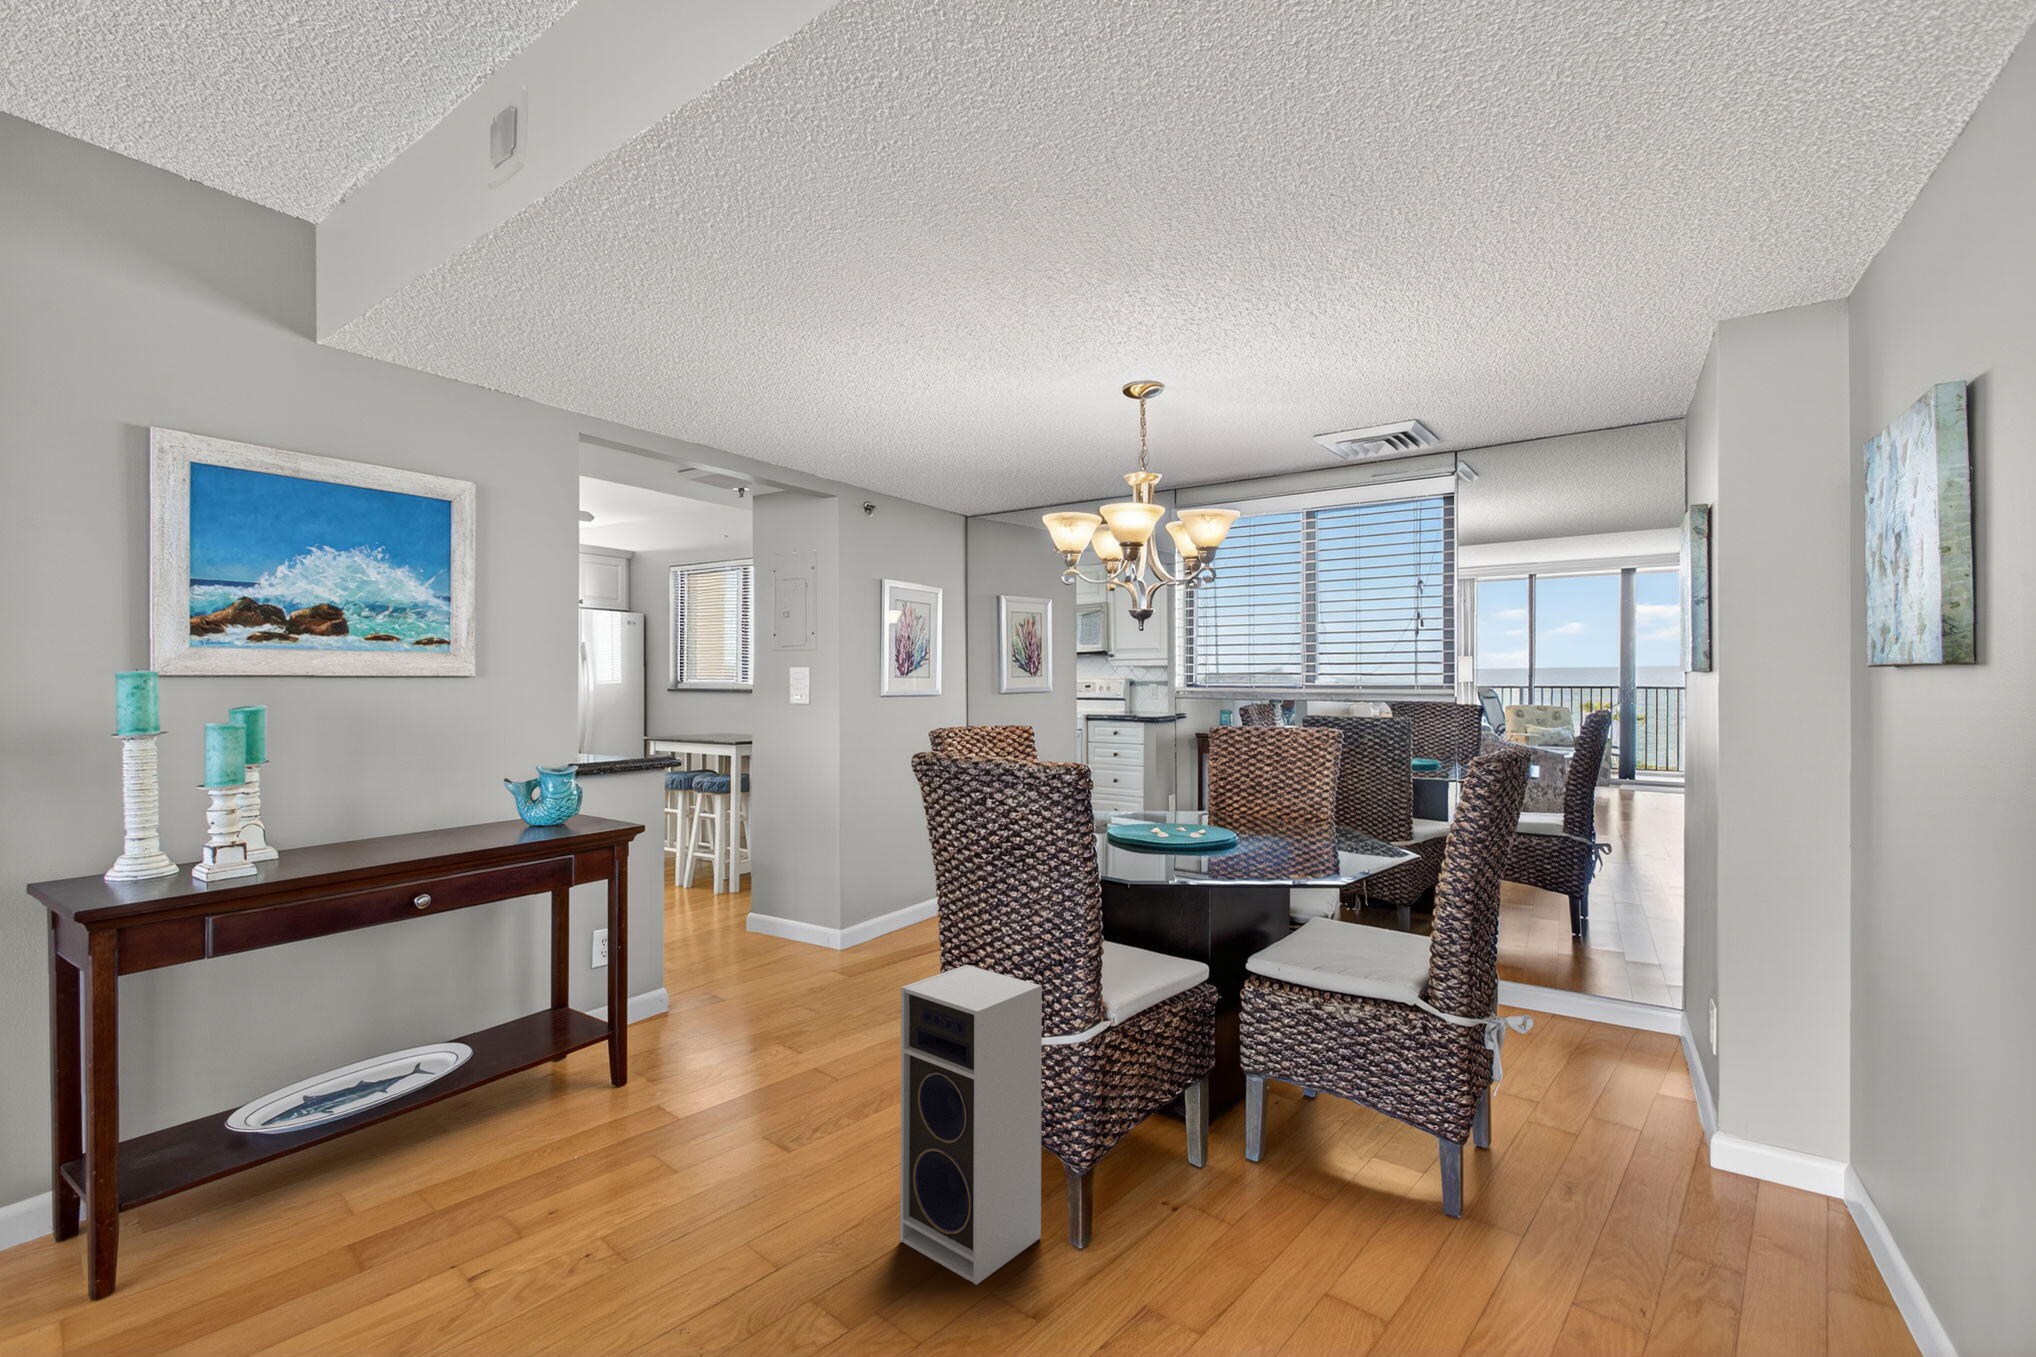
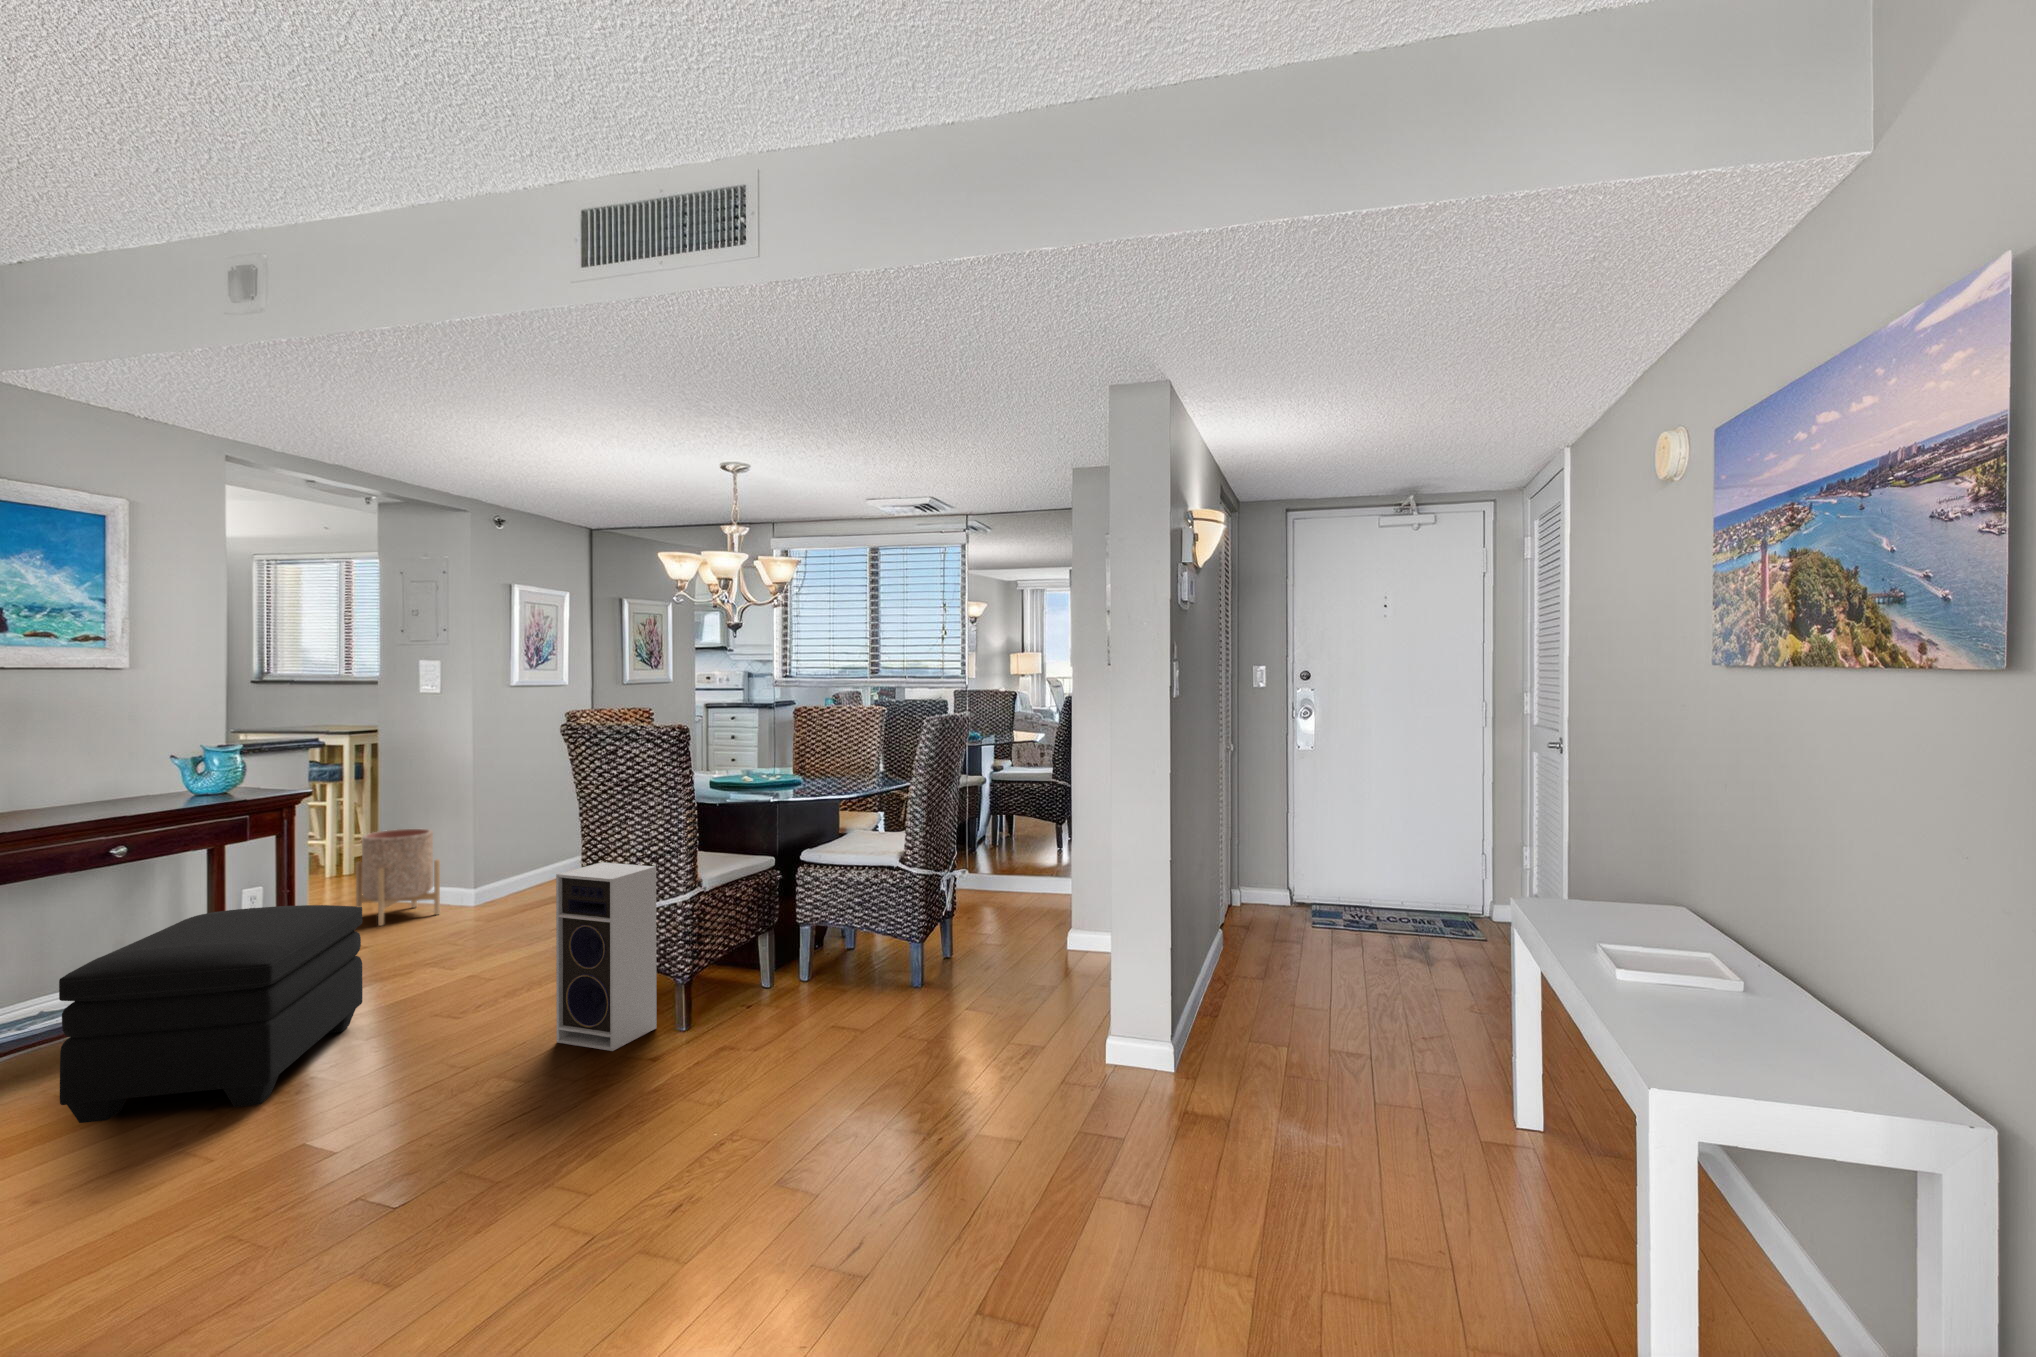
planter: none [728,855,808,966] -> present [356,829,440,926]
ottoman: none [295,981,682,1300] -> present [59,905,363,1123]

